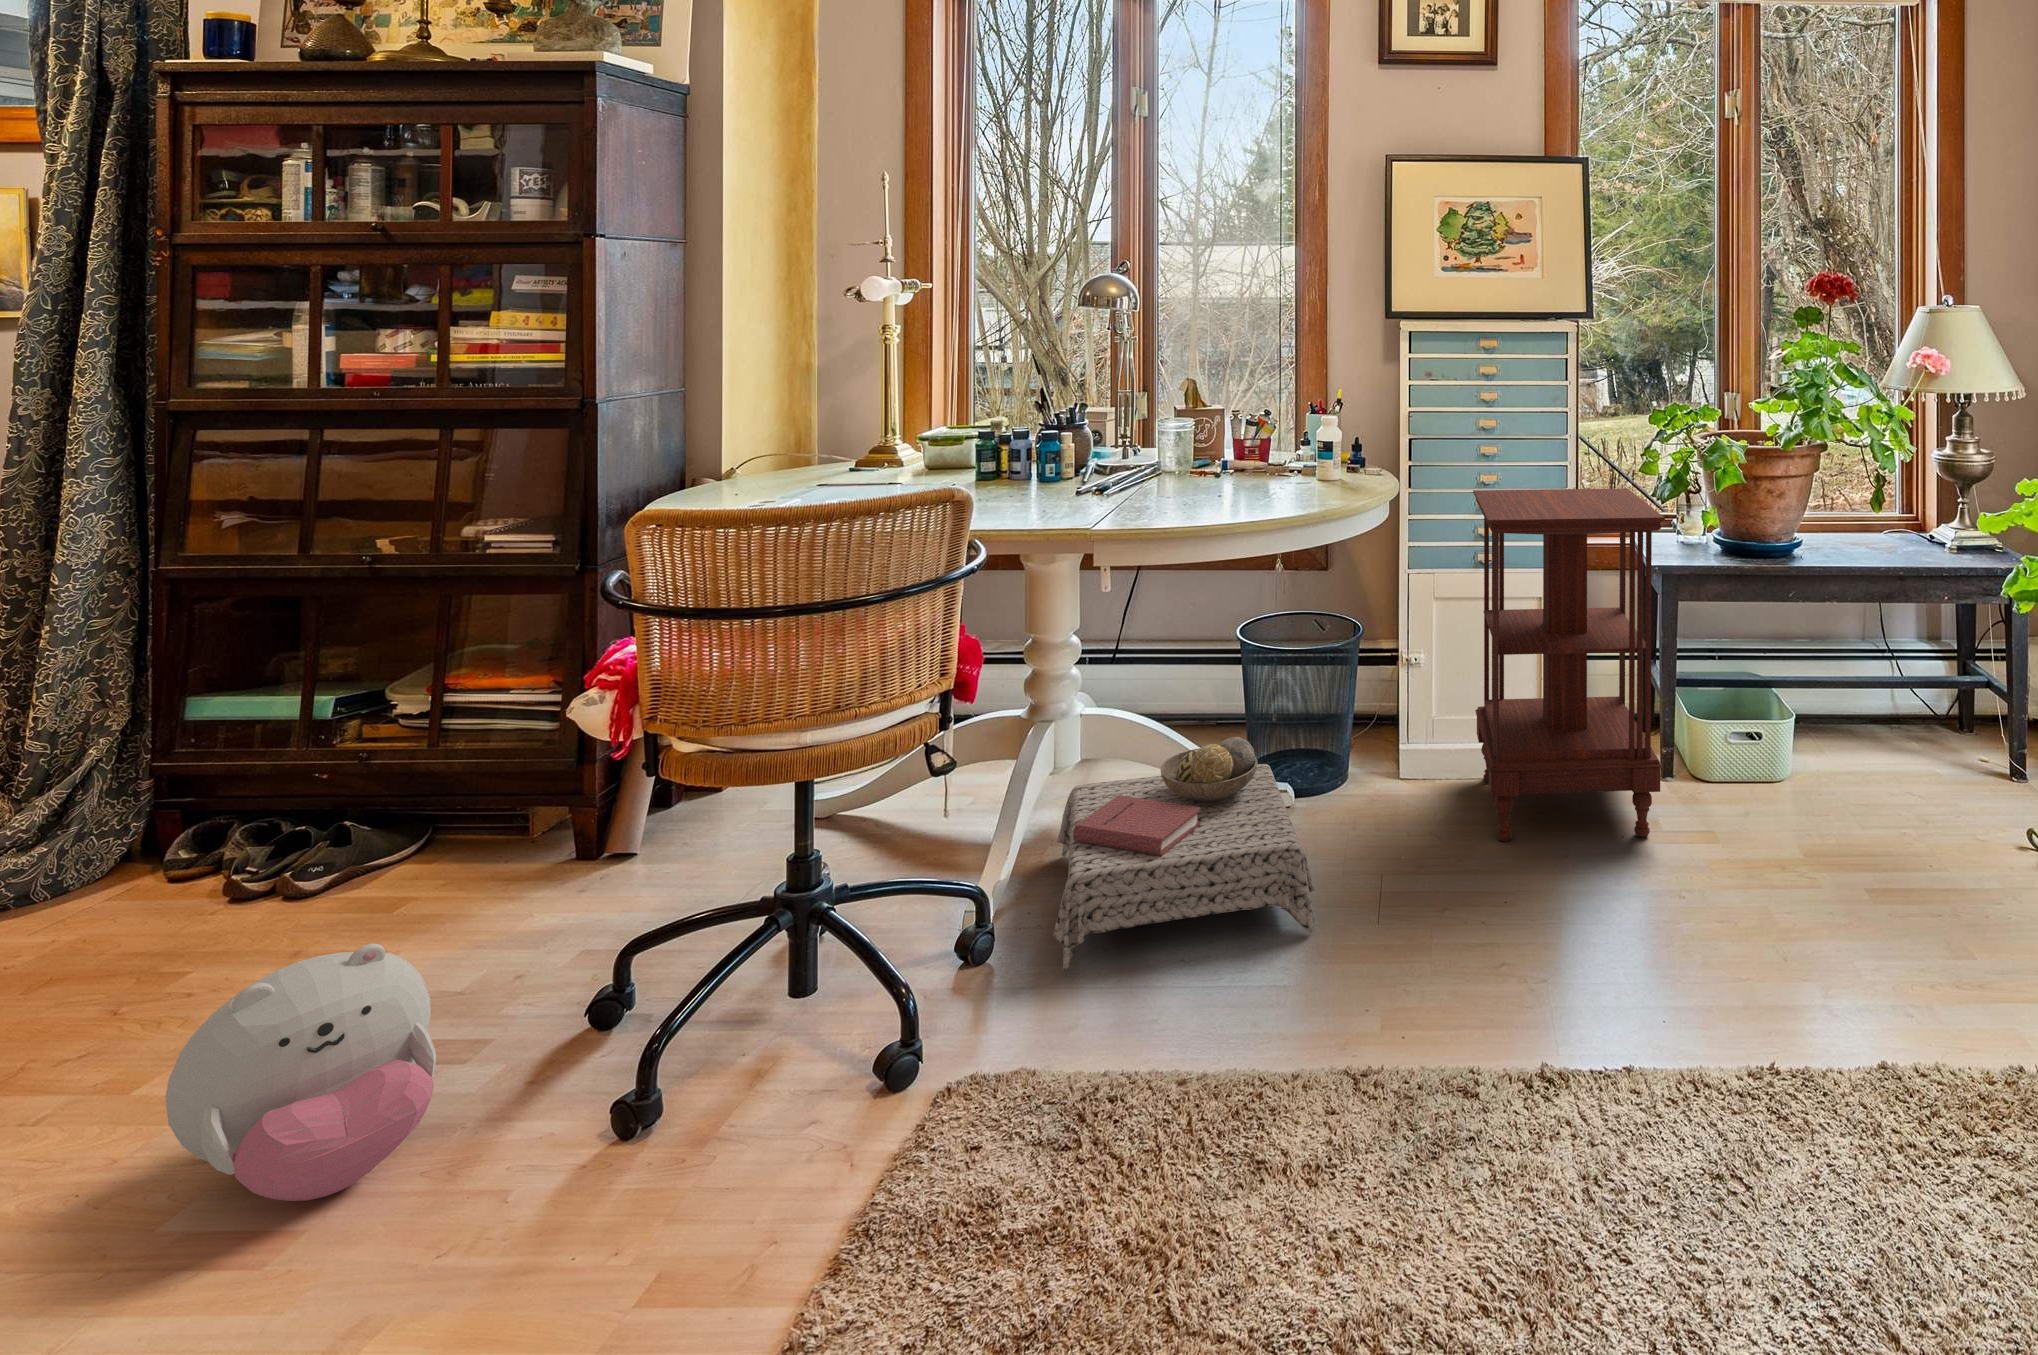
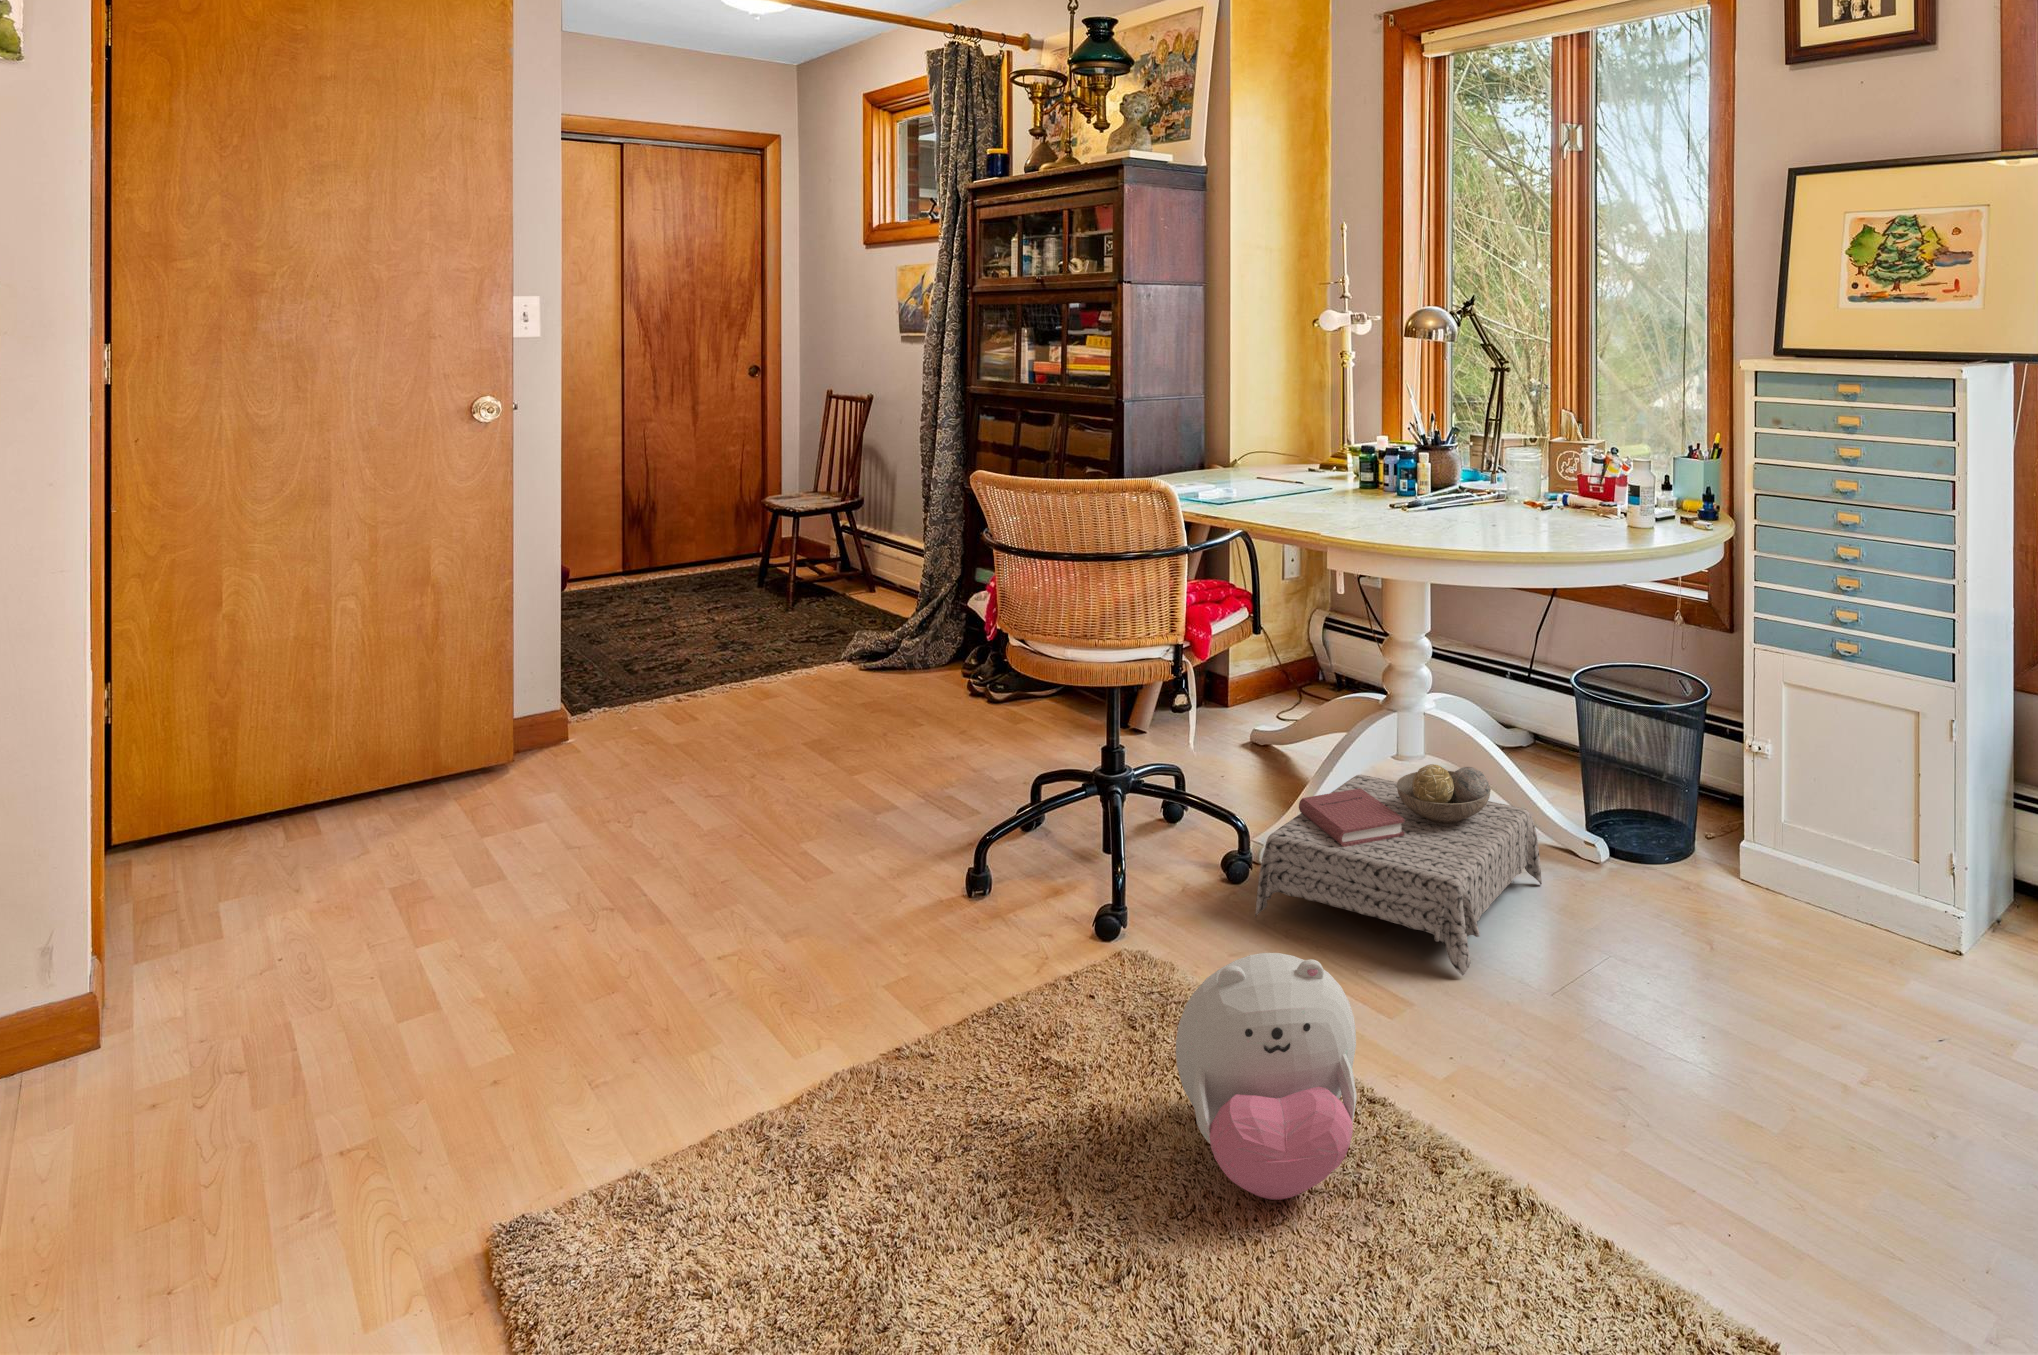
side table: present [1473,488,1665,841] -> none [1734,565,2030,1056]
plush toy: present [165,944,436,1201] -> present [1176,953,1357,1200]

